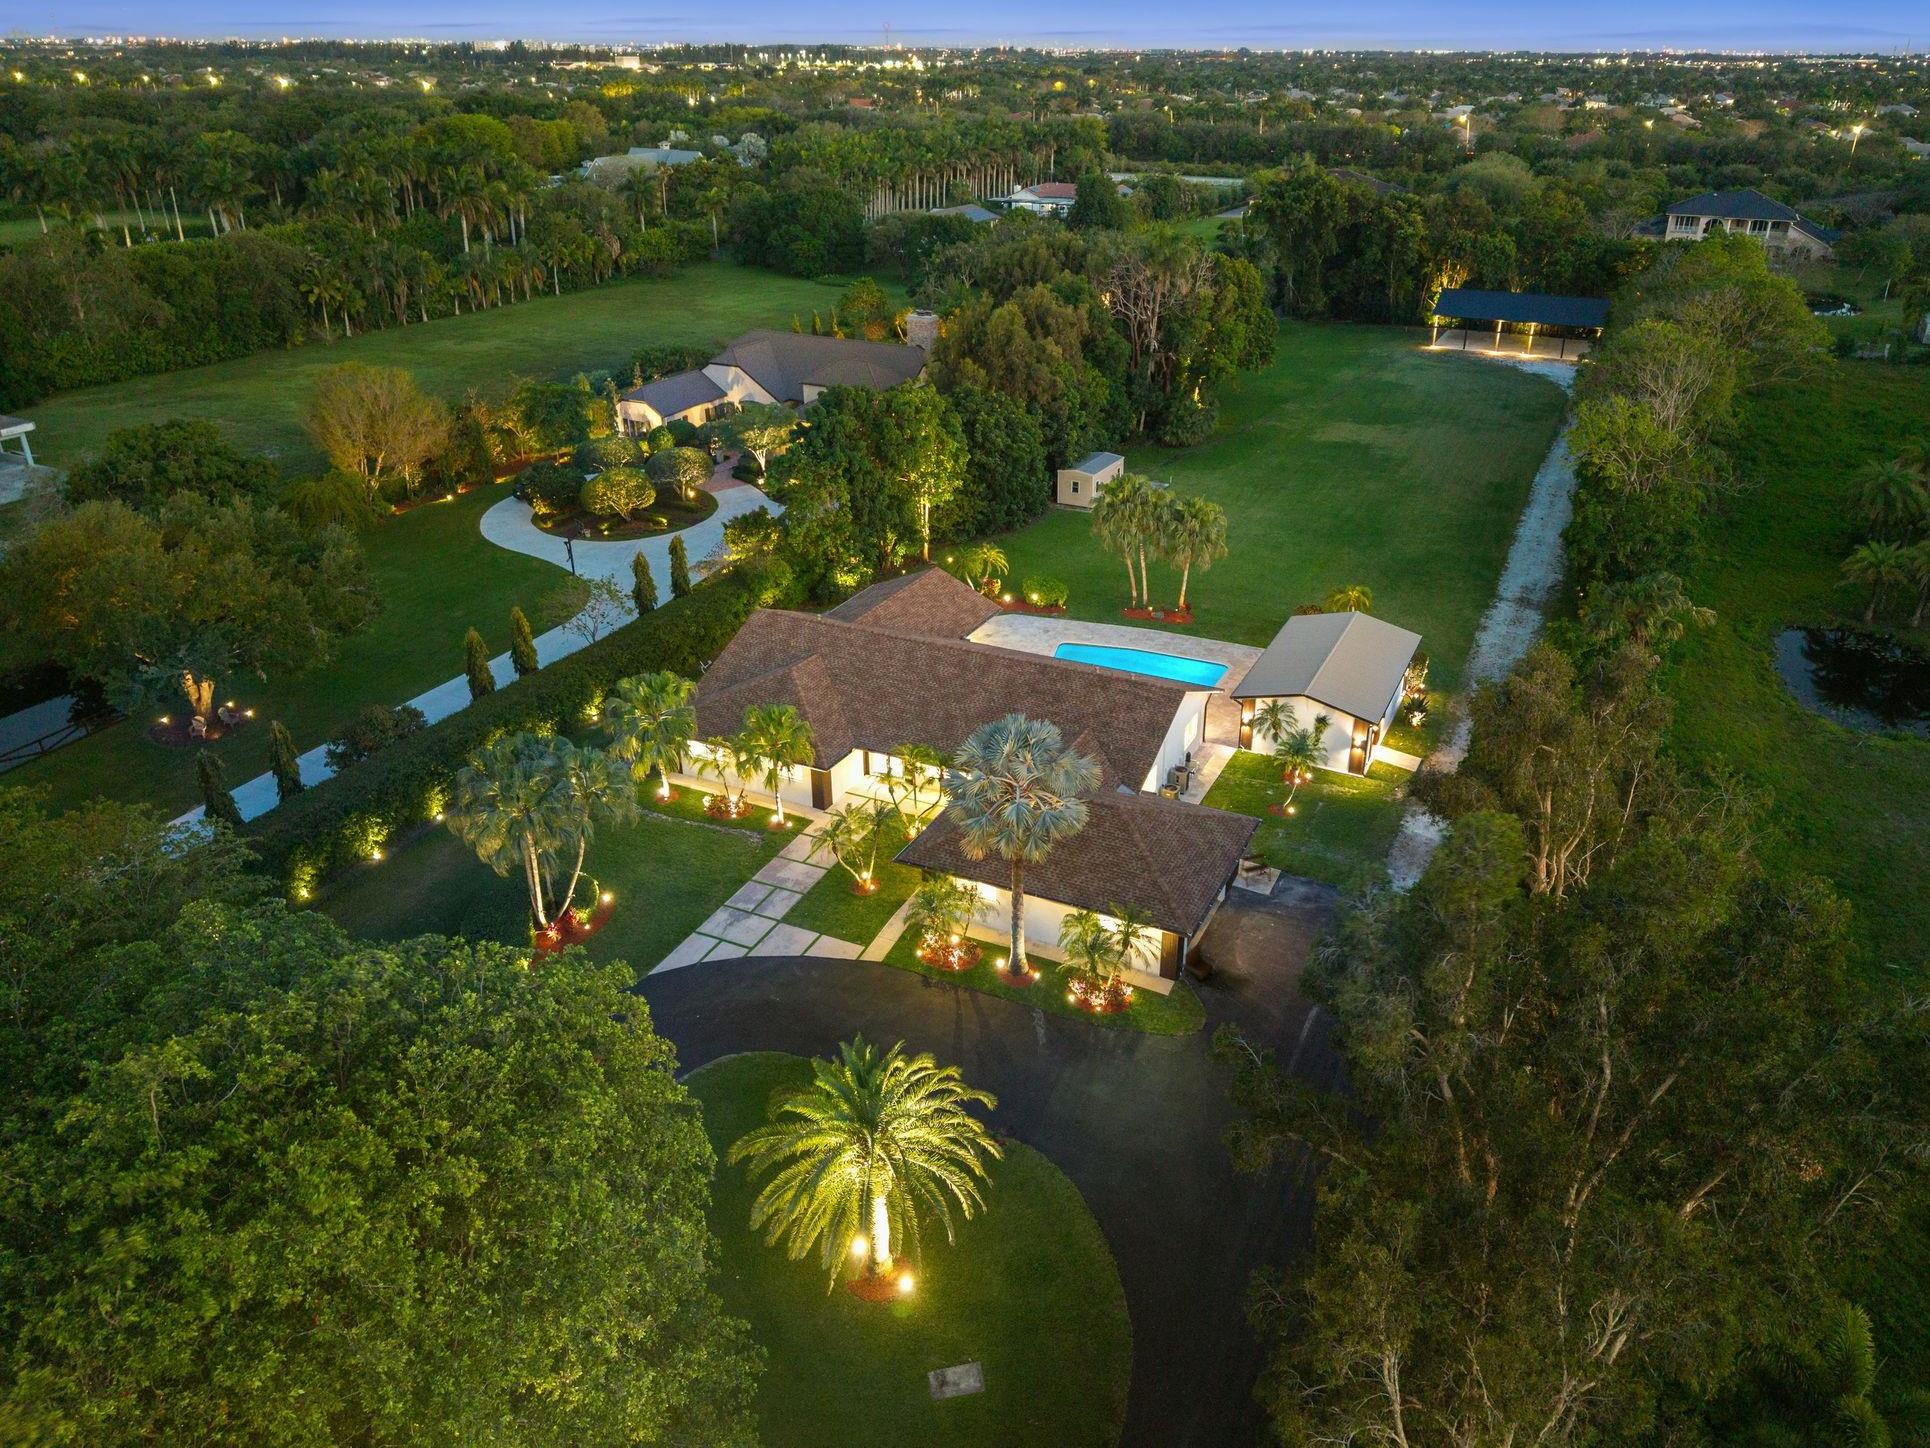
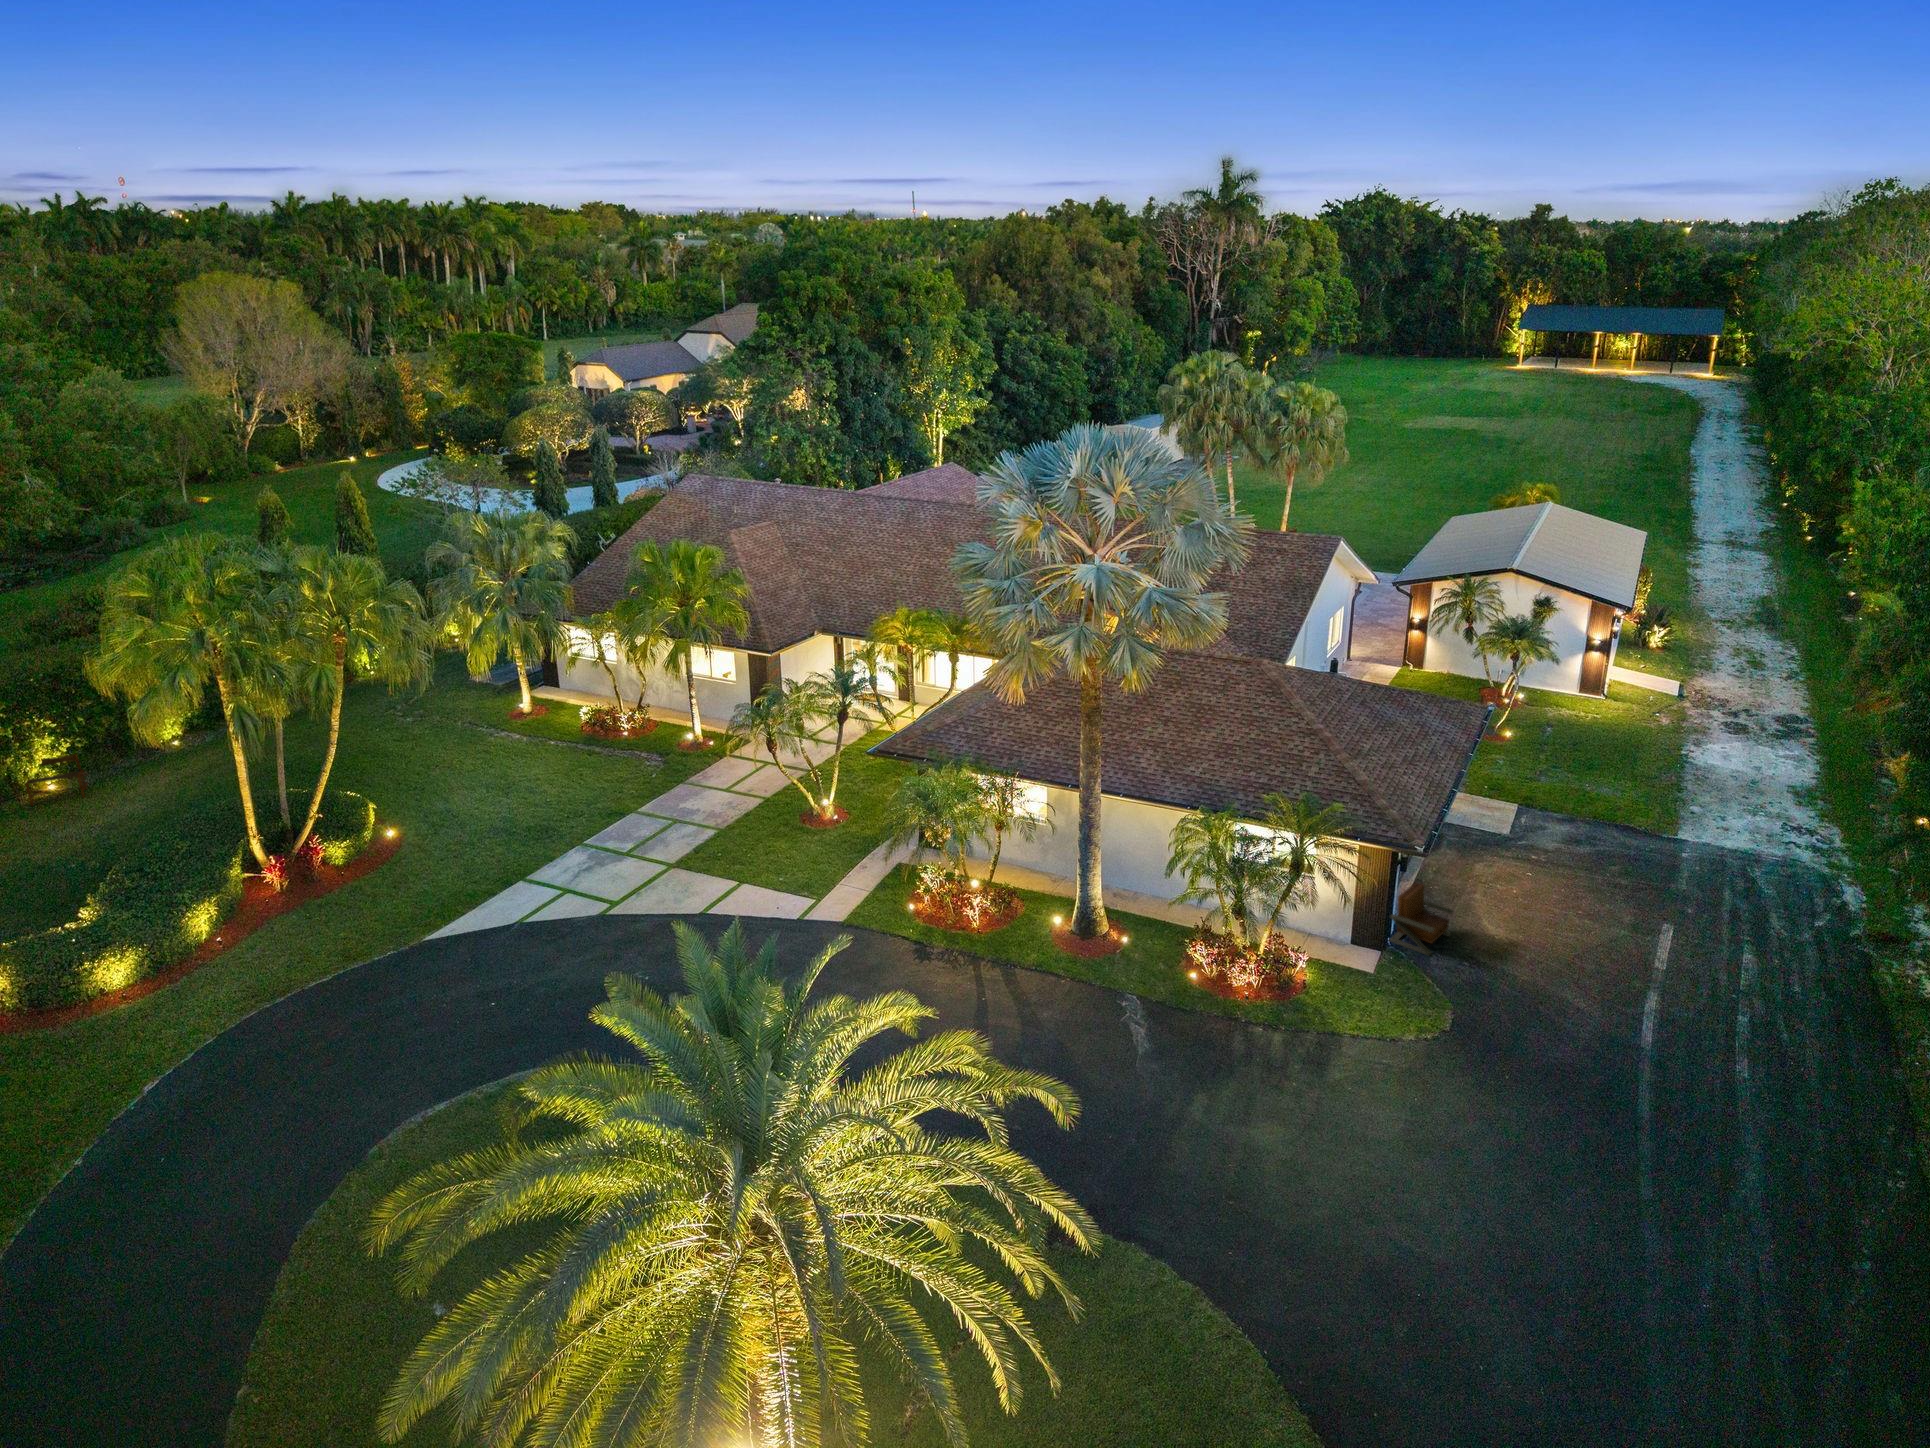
bench: present [1240,853,1271,884] -> present [25,754,88,806]

